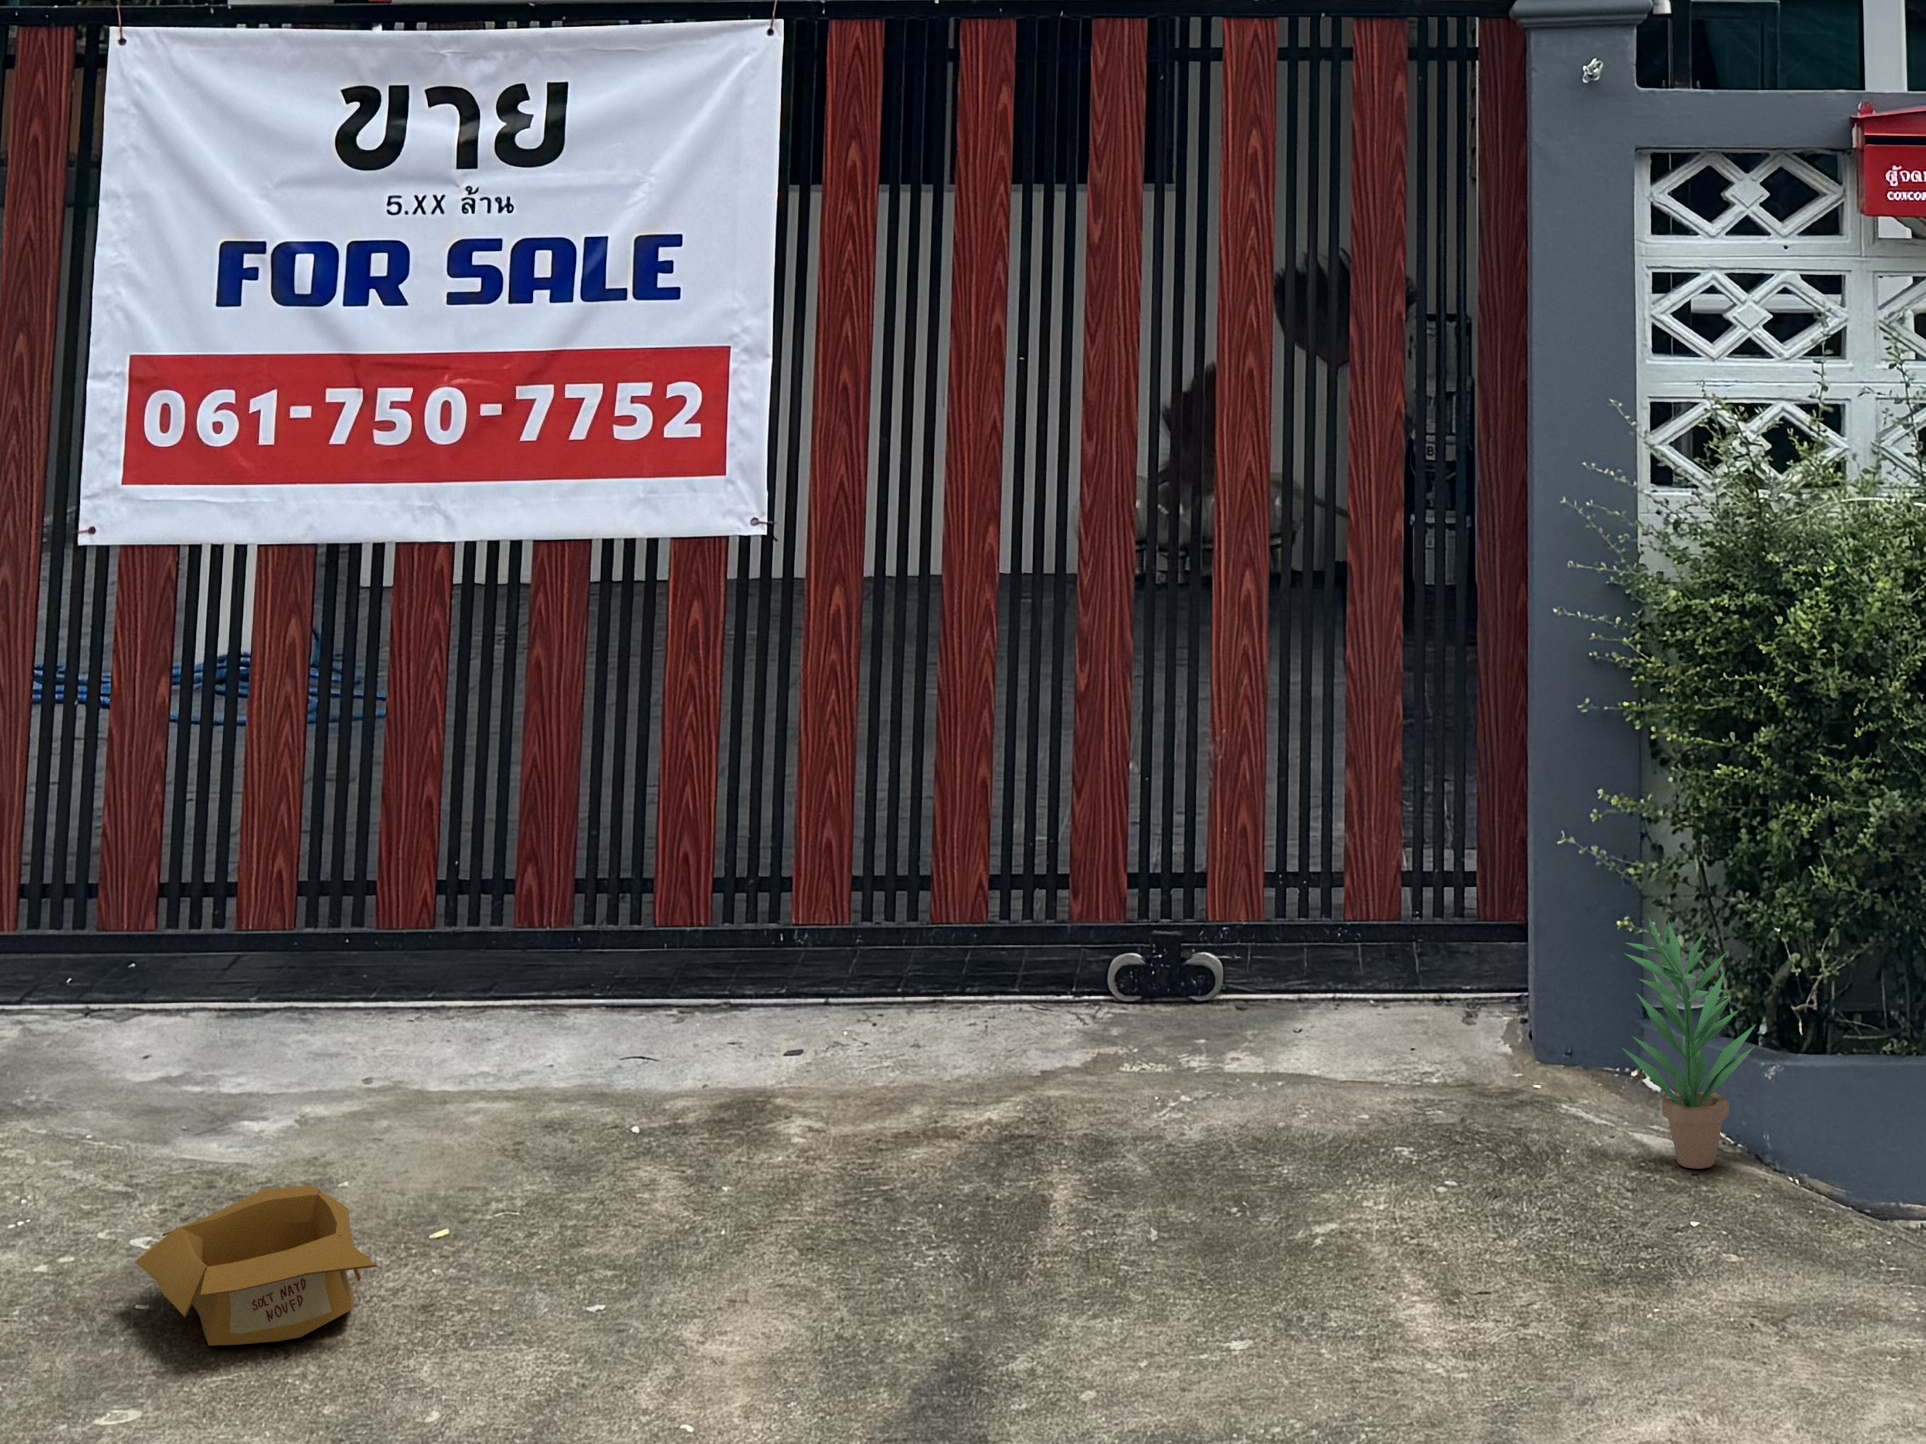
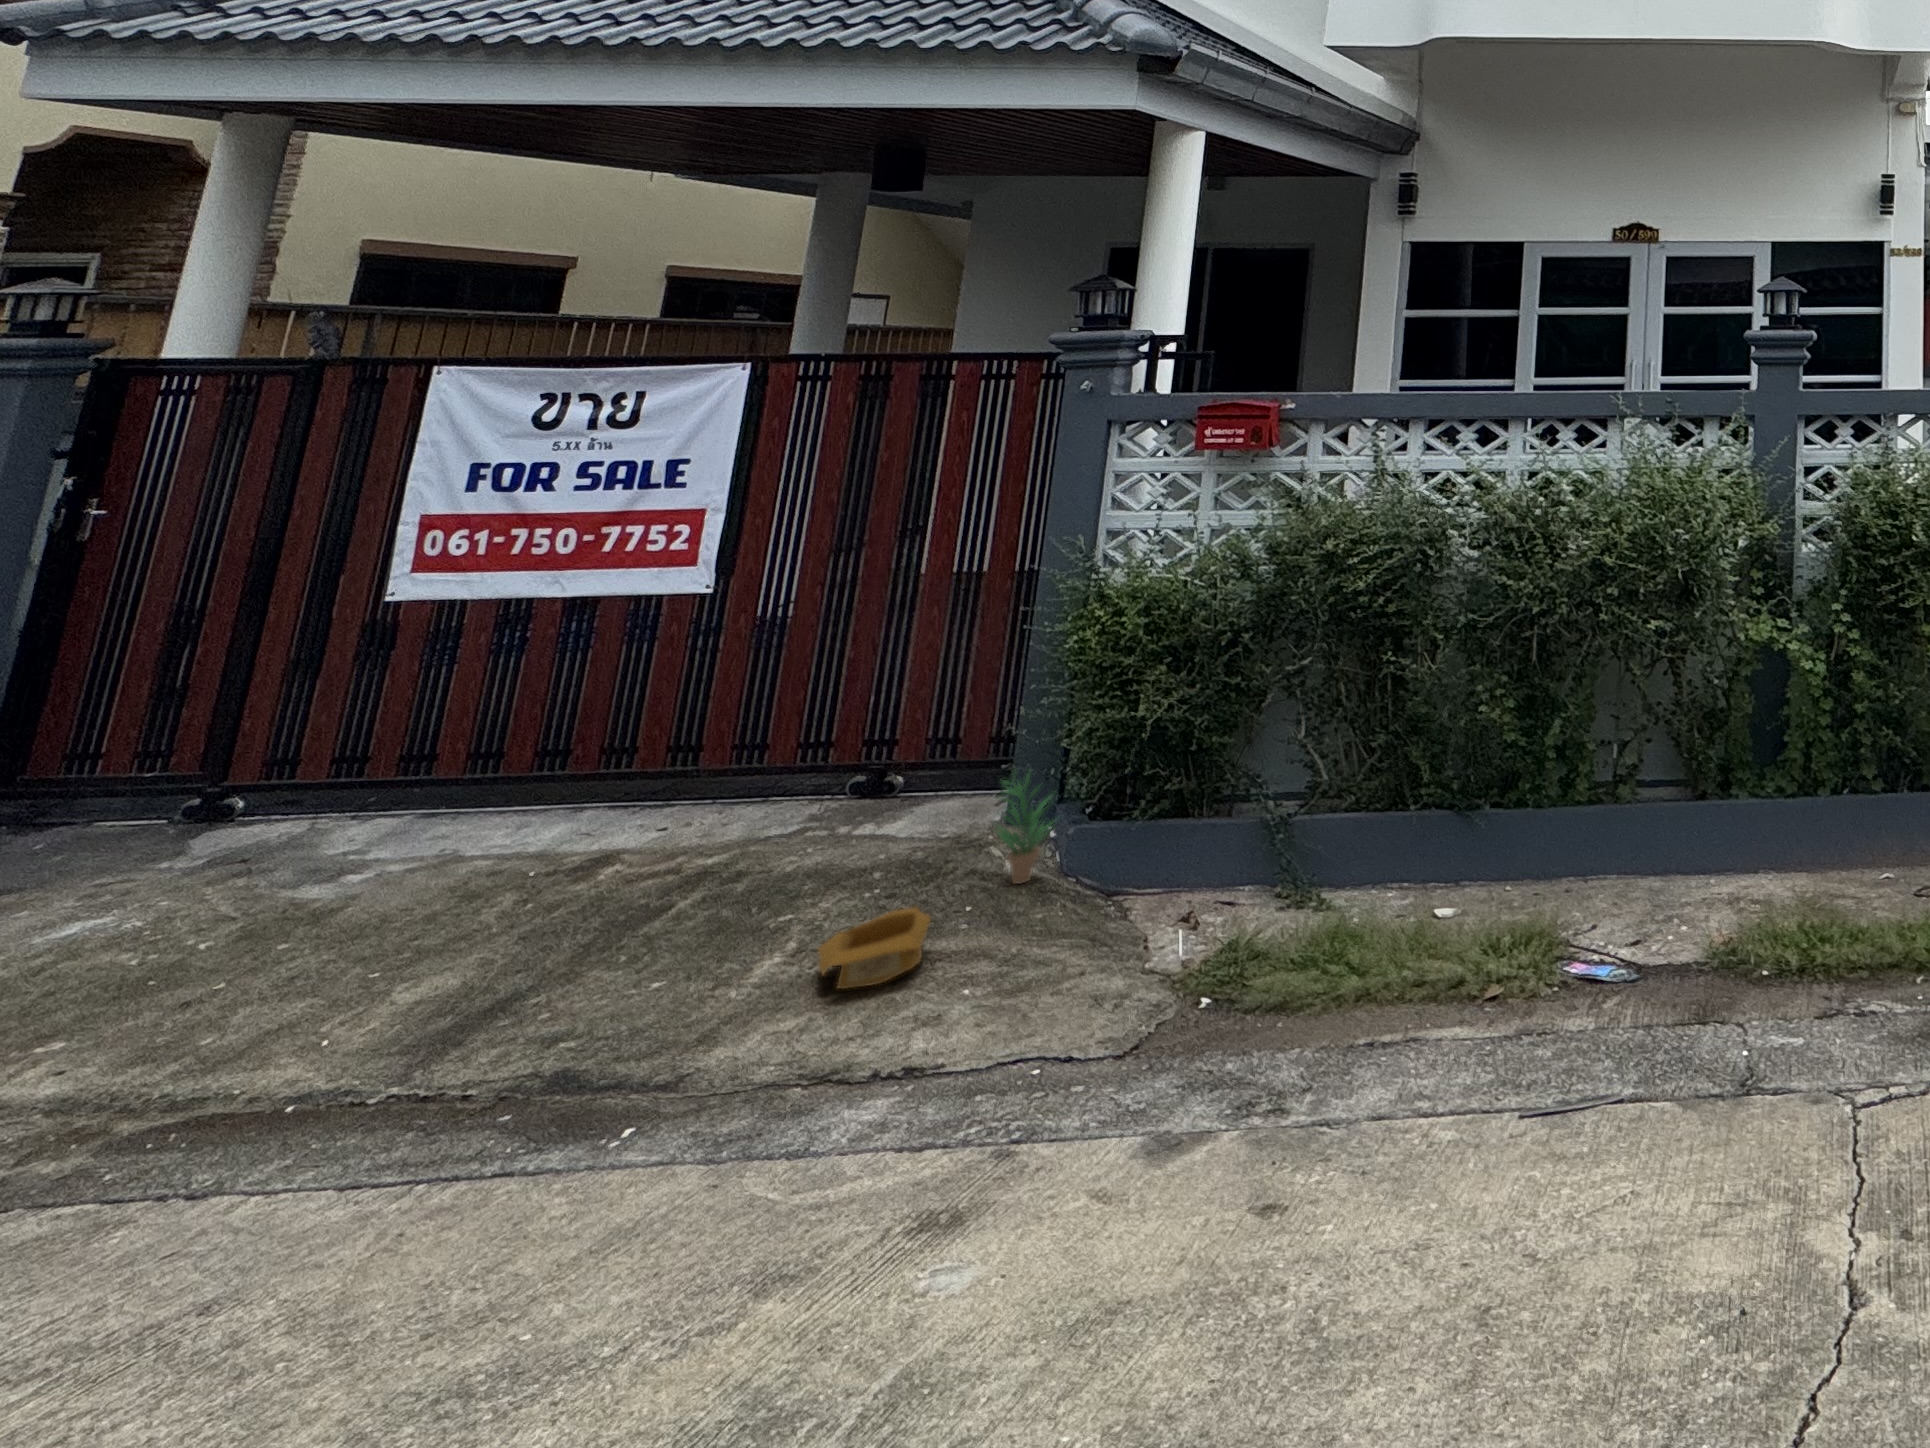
cardboard box: present [135,1185,378,1346] -> present [818,908,930,989]

